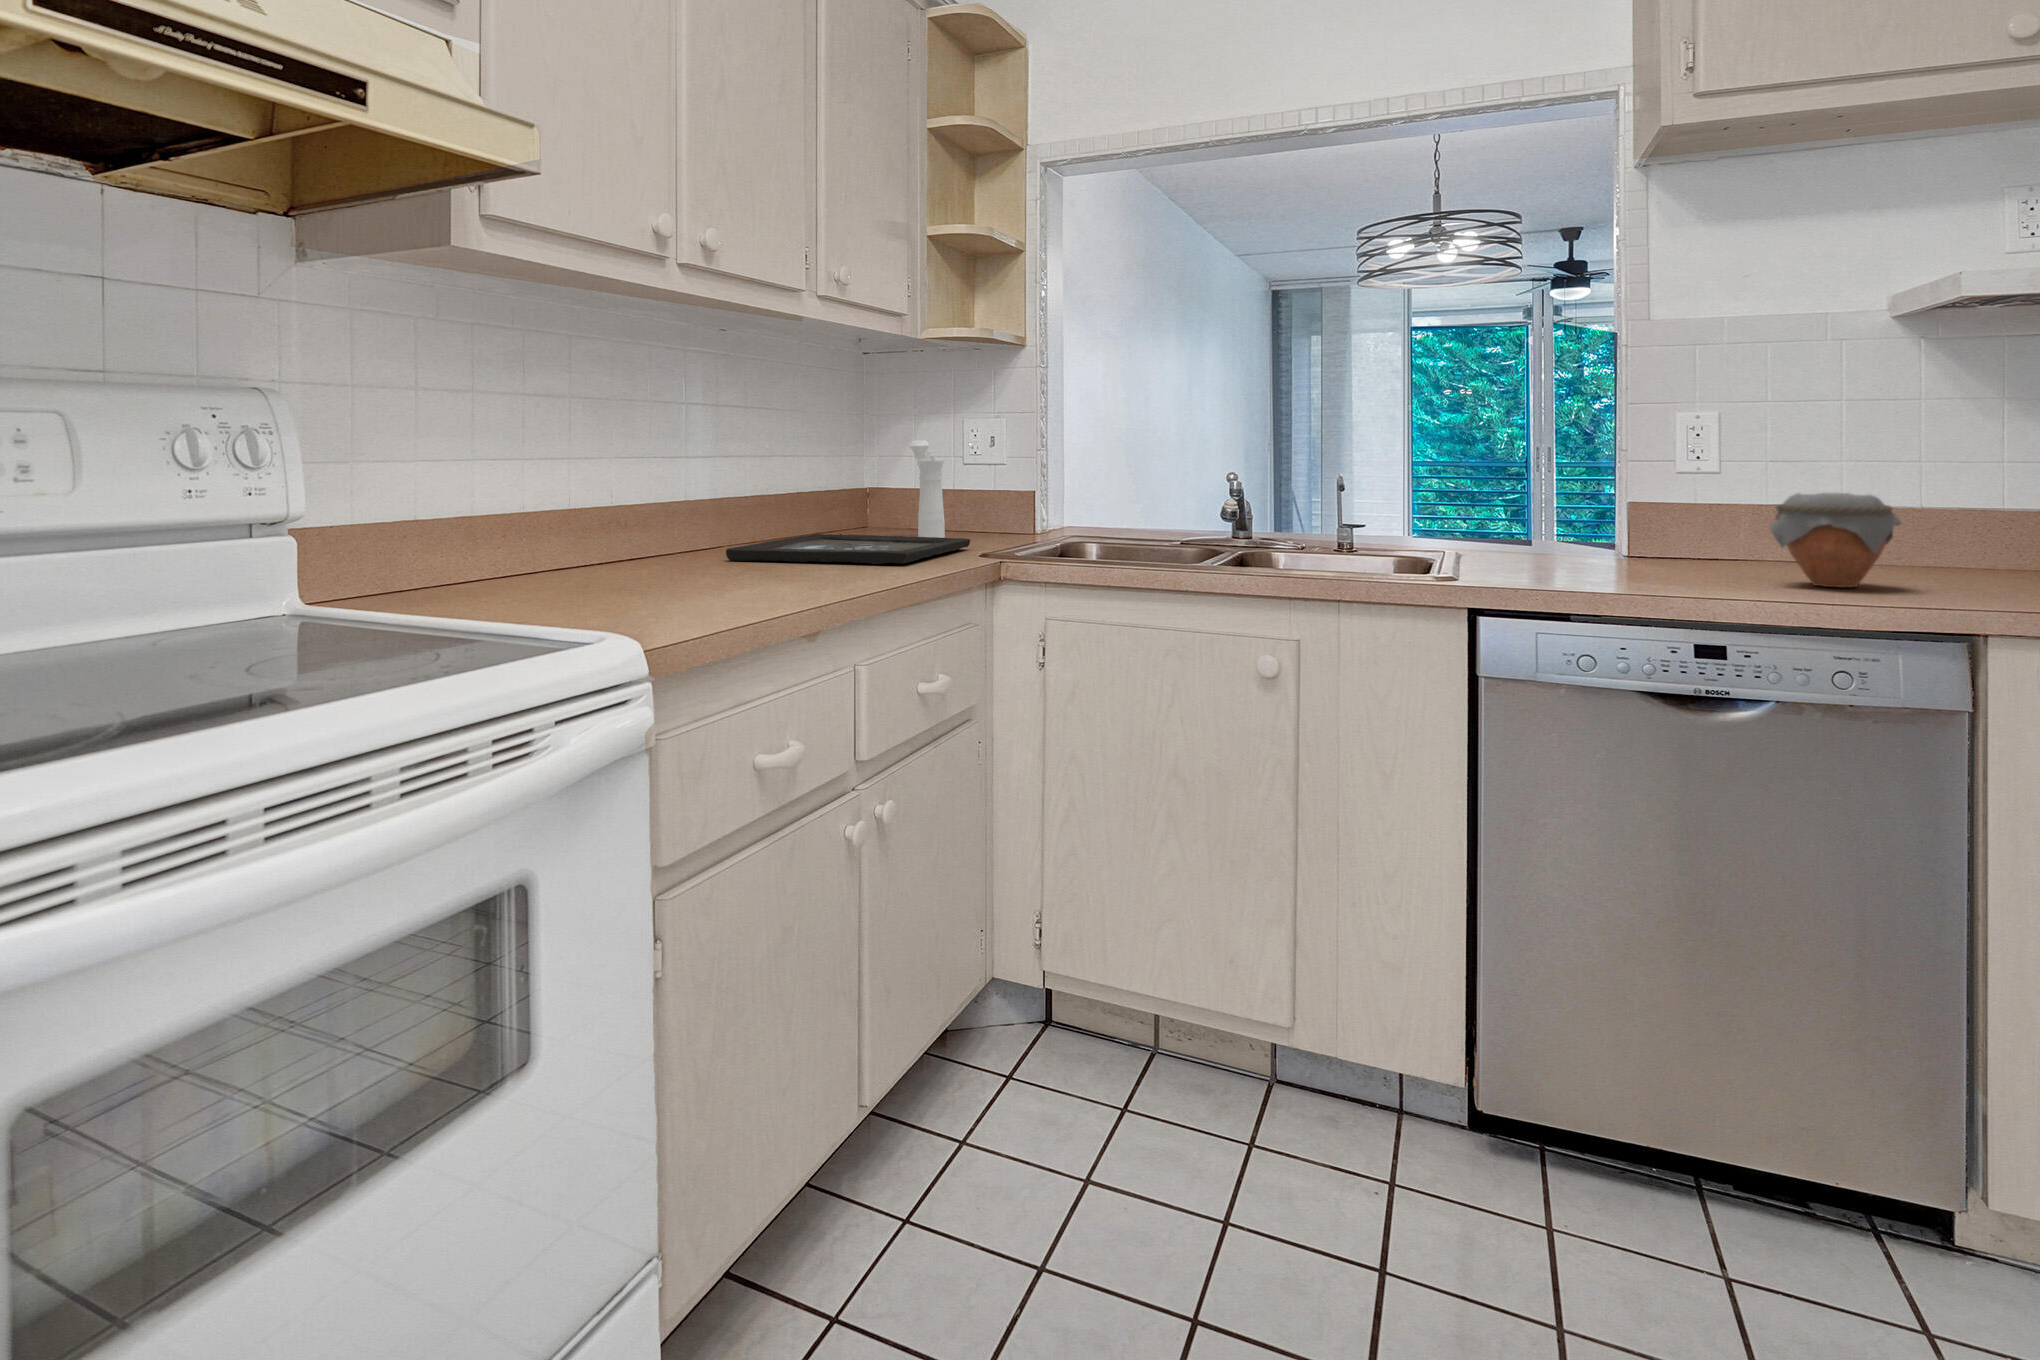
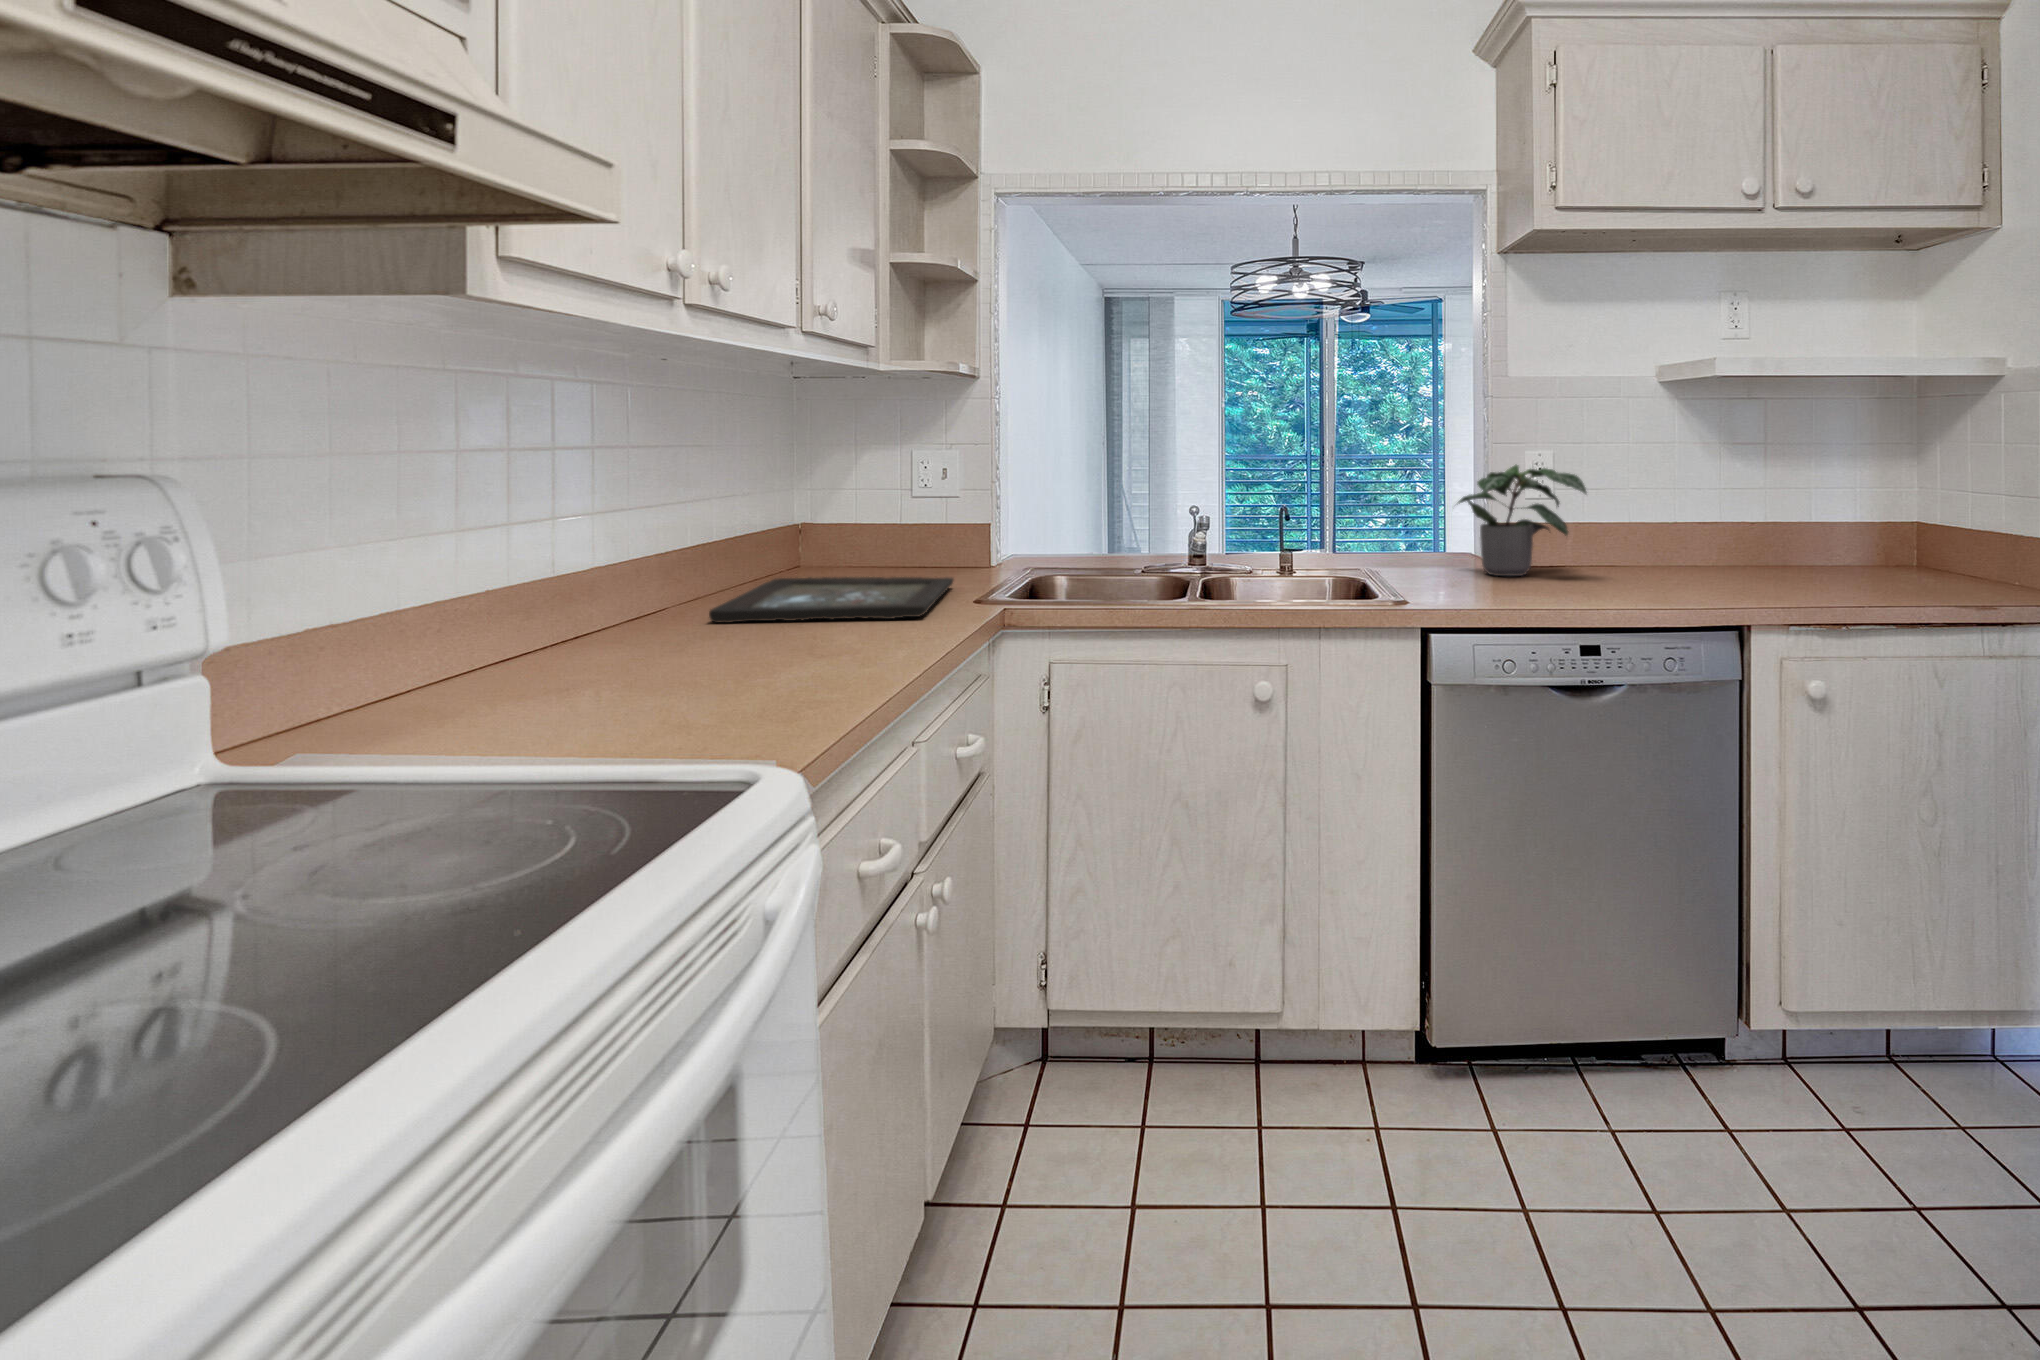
potted plant: none [1567,424,1750,563] -> present [1458,465,1587,576]
pepper mill: present [910,441,945,538] -> none [861,470,906,573]
jar: present [1770,493,1902,587] -> none [1619,525,1699,598]

